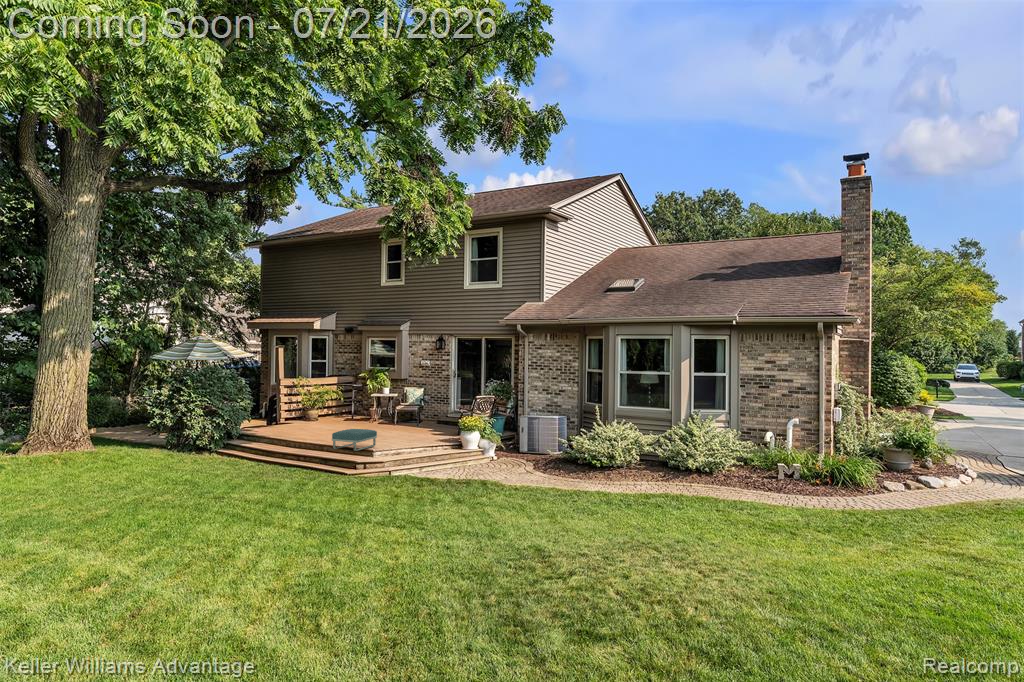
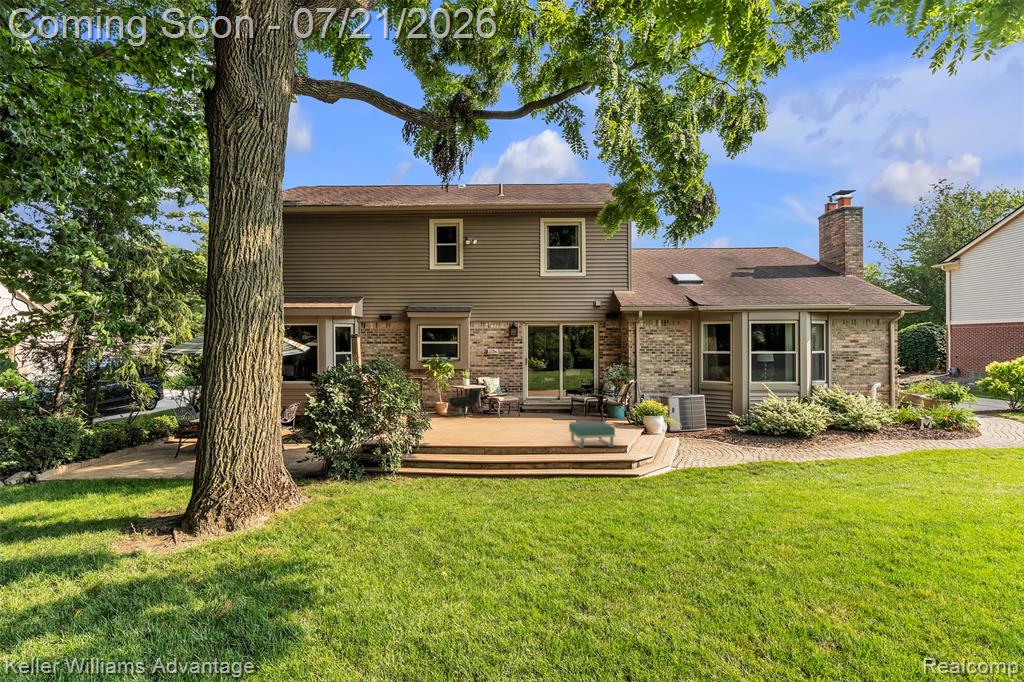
lounge chair: none [366,397,395,420] -> present [450,390,480,415]

